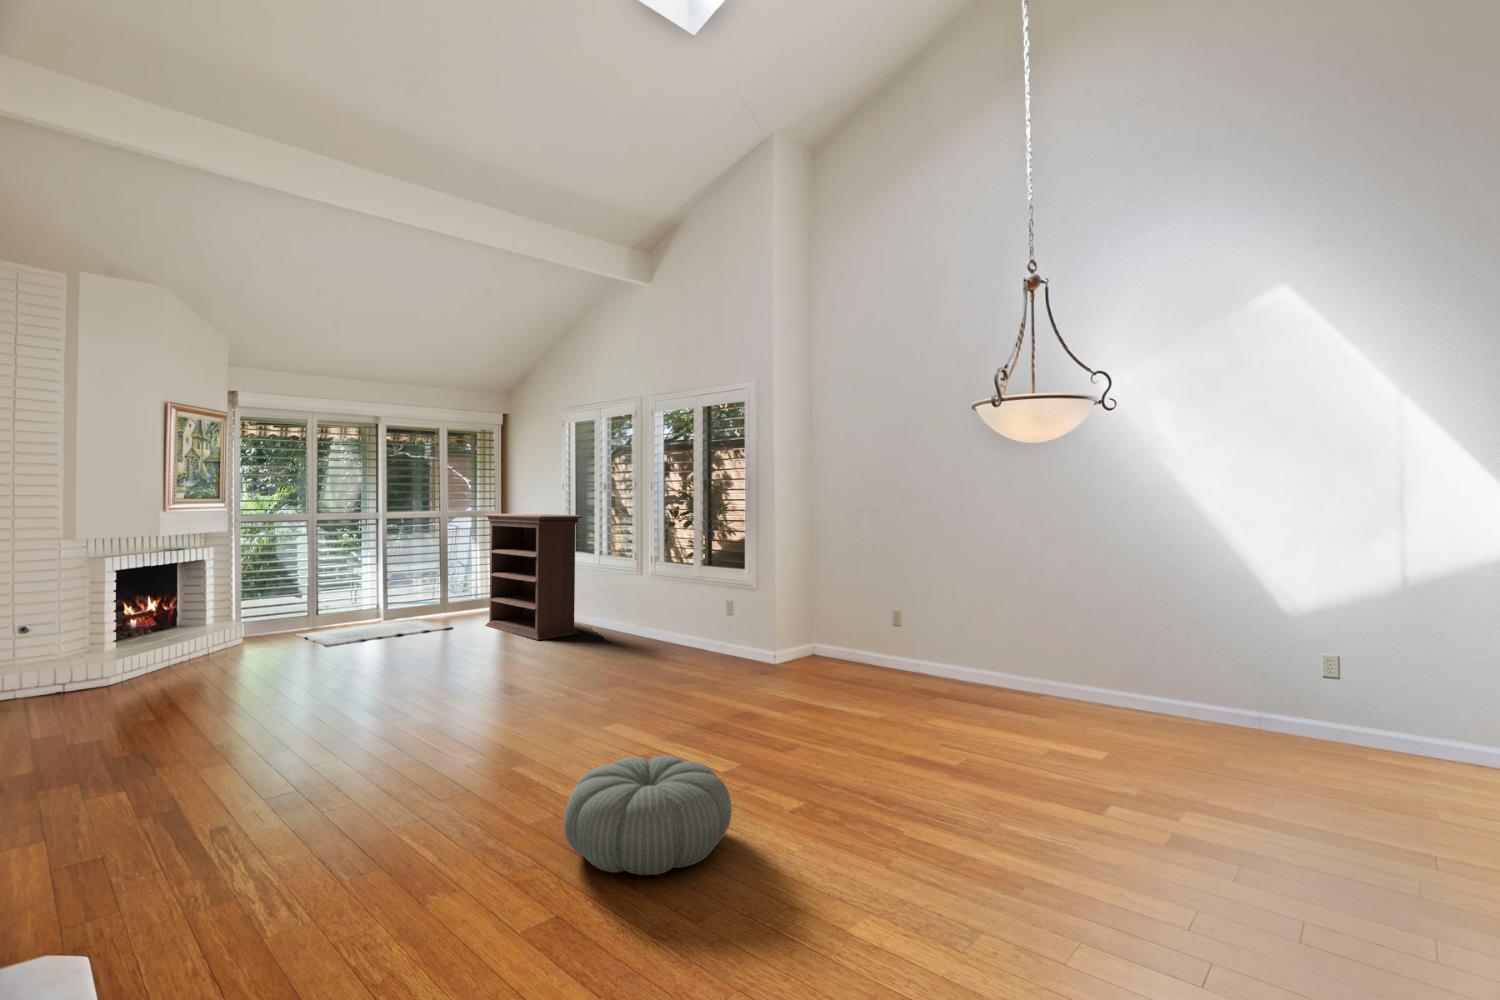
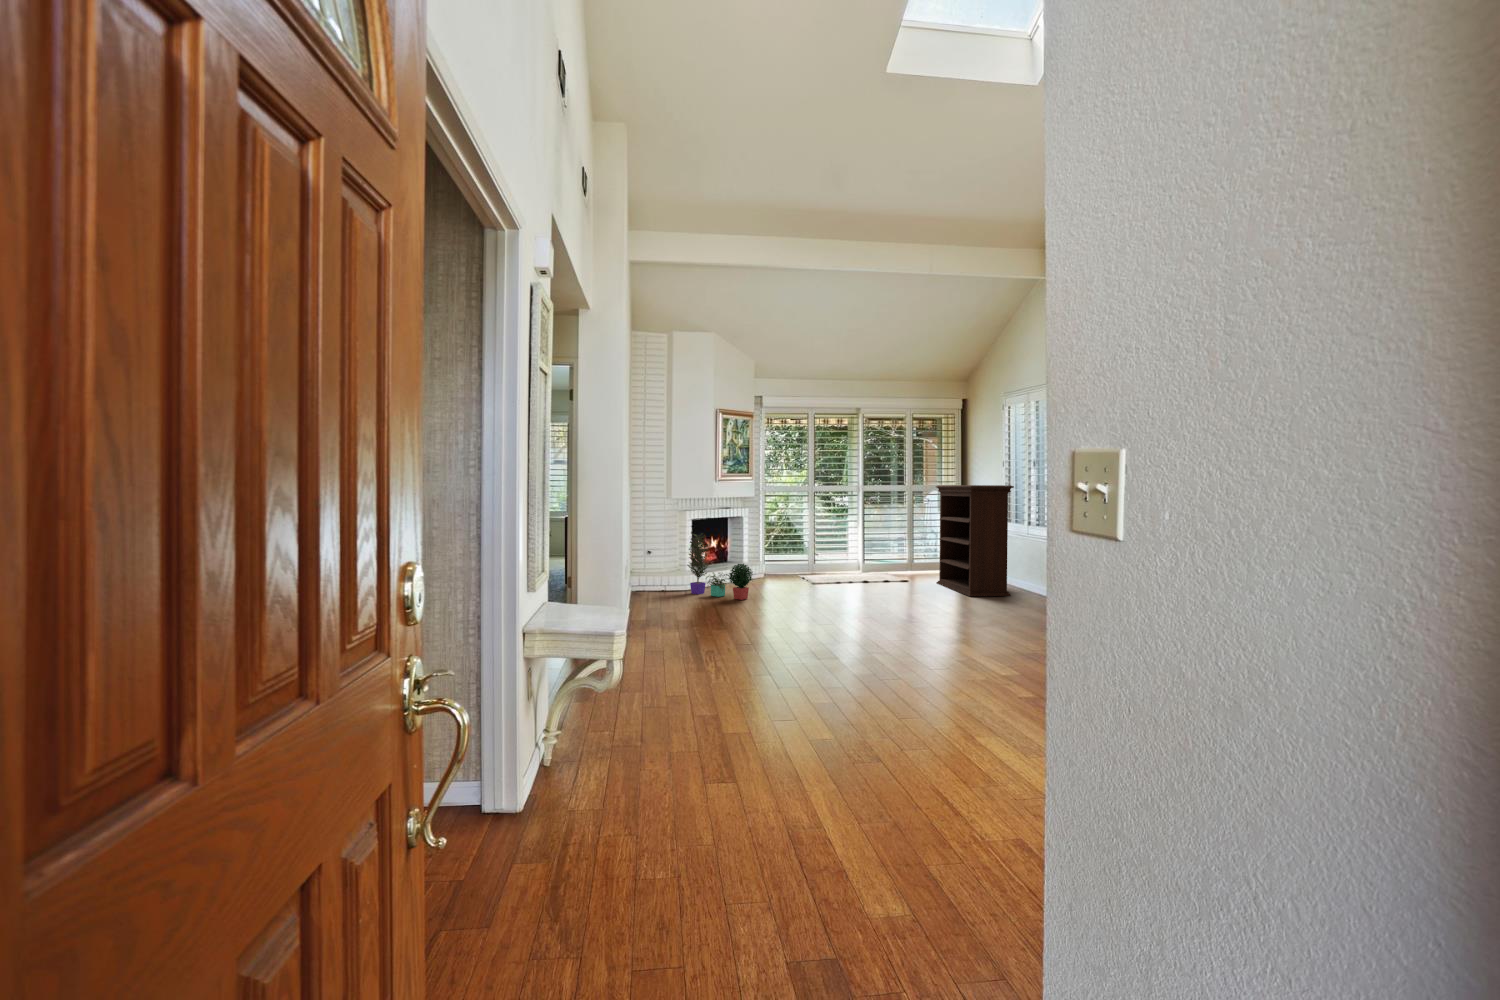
potted plant: none [110,593,246,689] -> present [688,533,753,600]
pouf: present [564,756,732,875] -> none [865,653,989,725]

